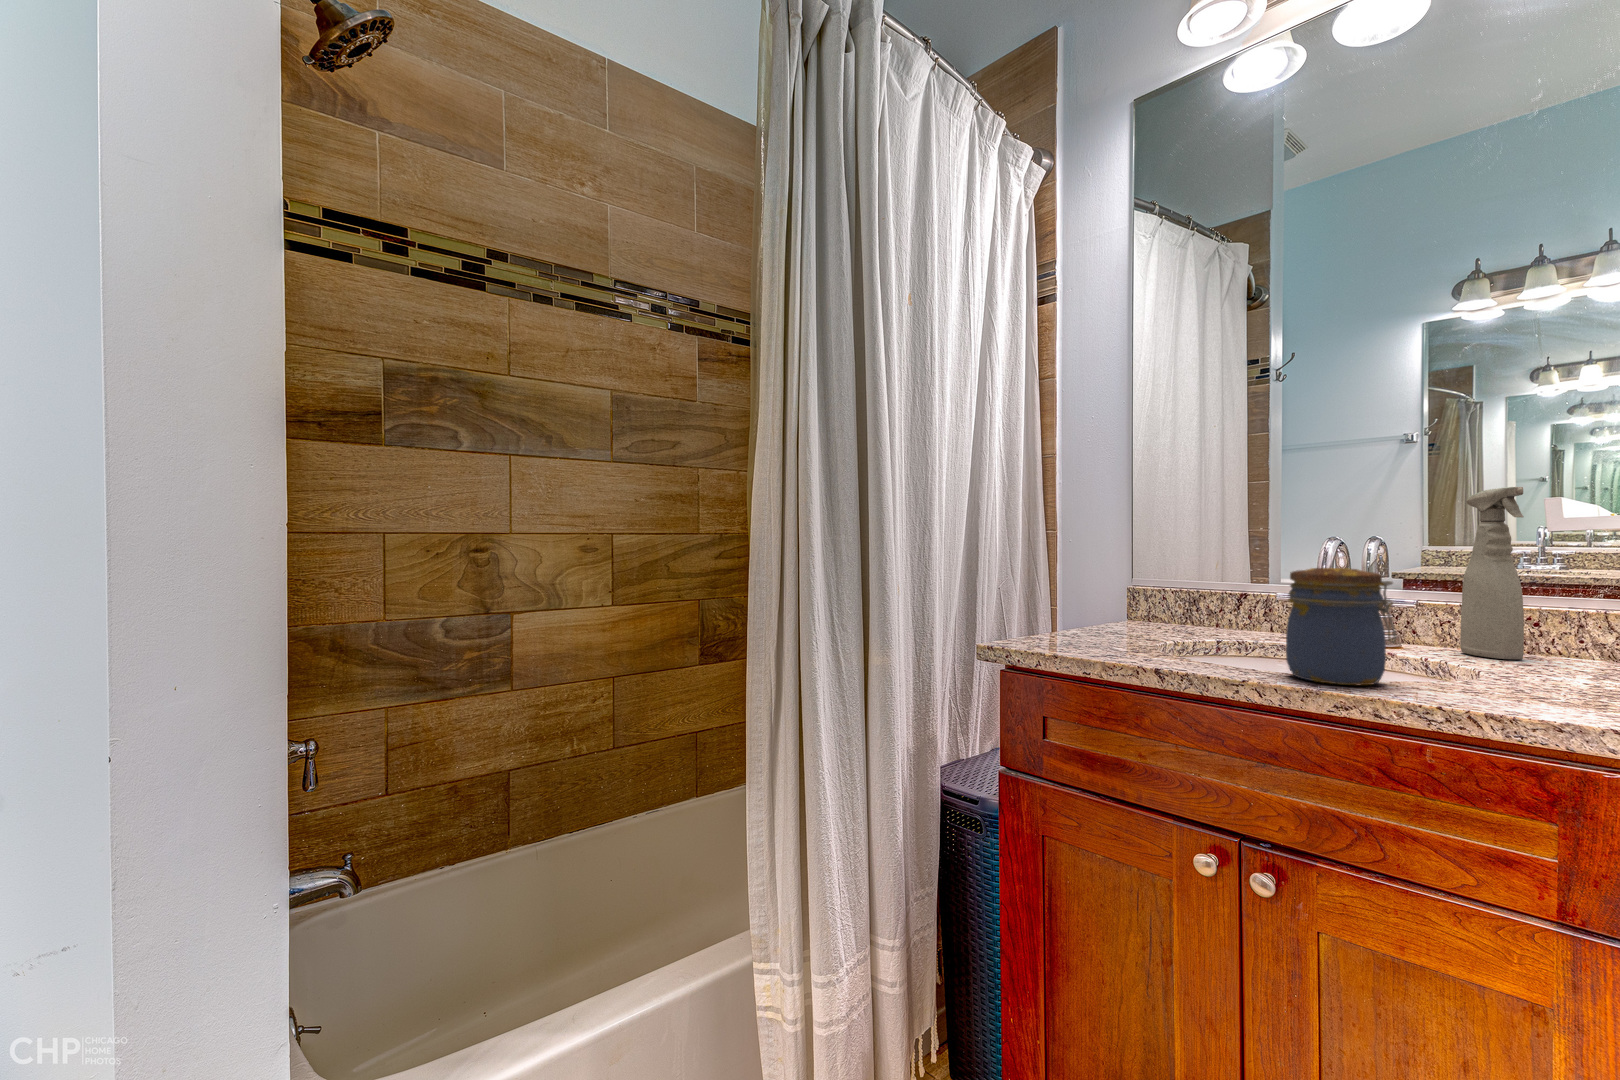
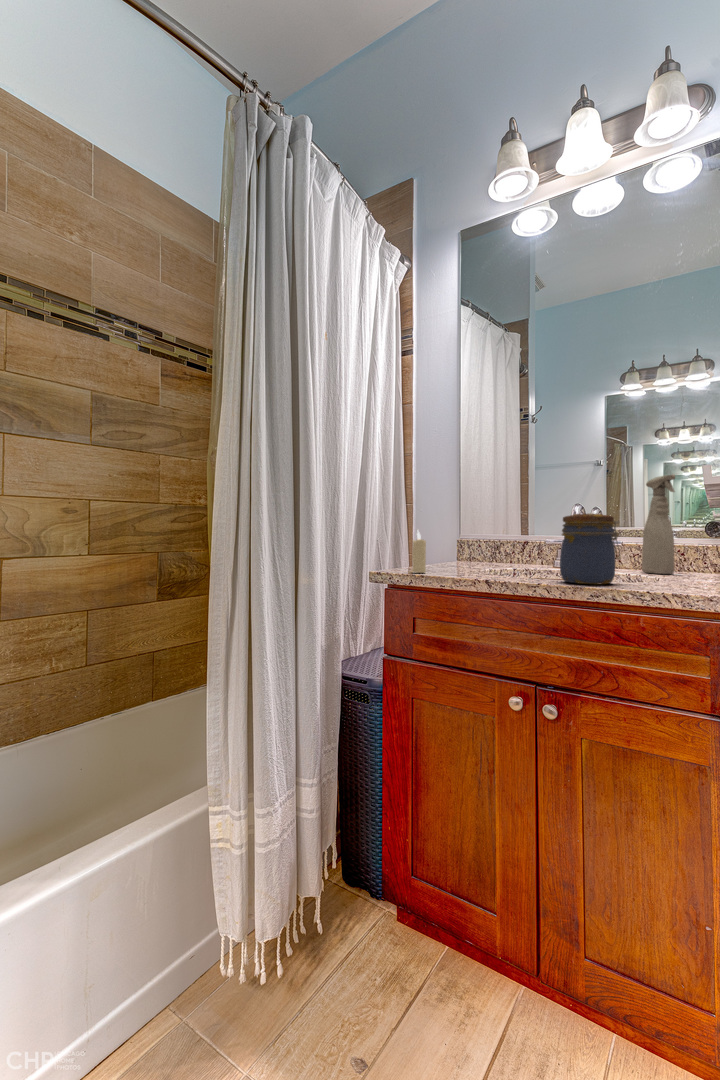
candle: none [1038,579,1066,645] -> present [411,531,426,573]

